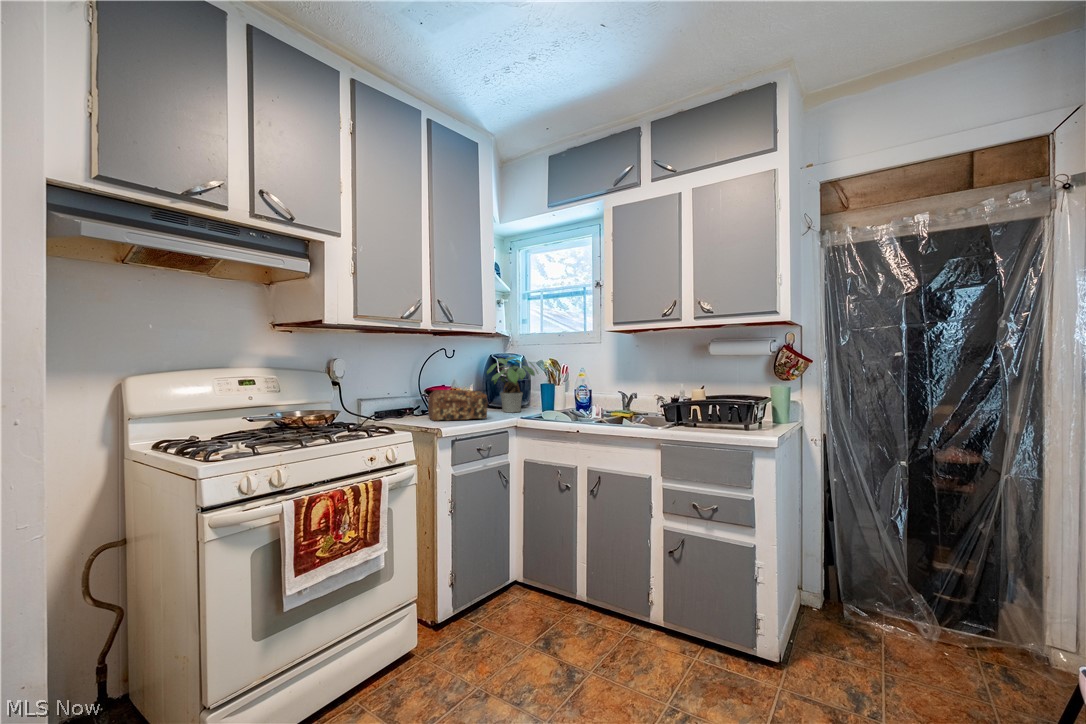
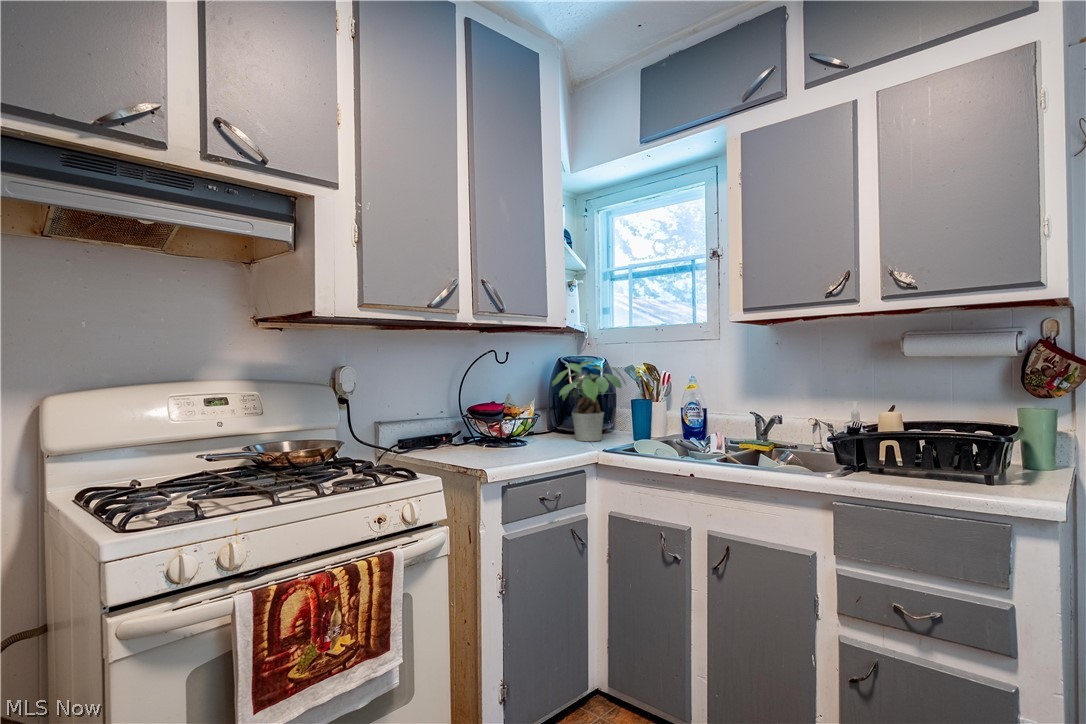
bread loaf: present [428,390,488,421] -> none [468,410,554,456]

